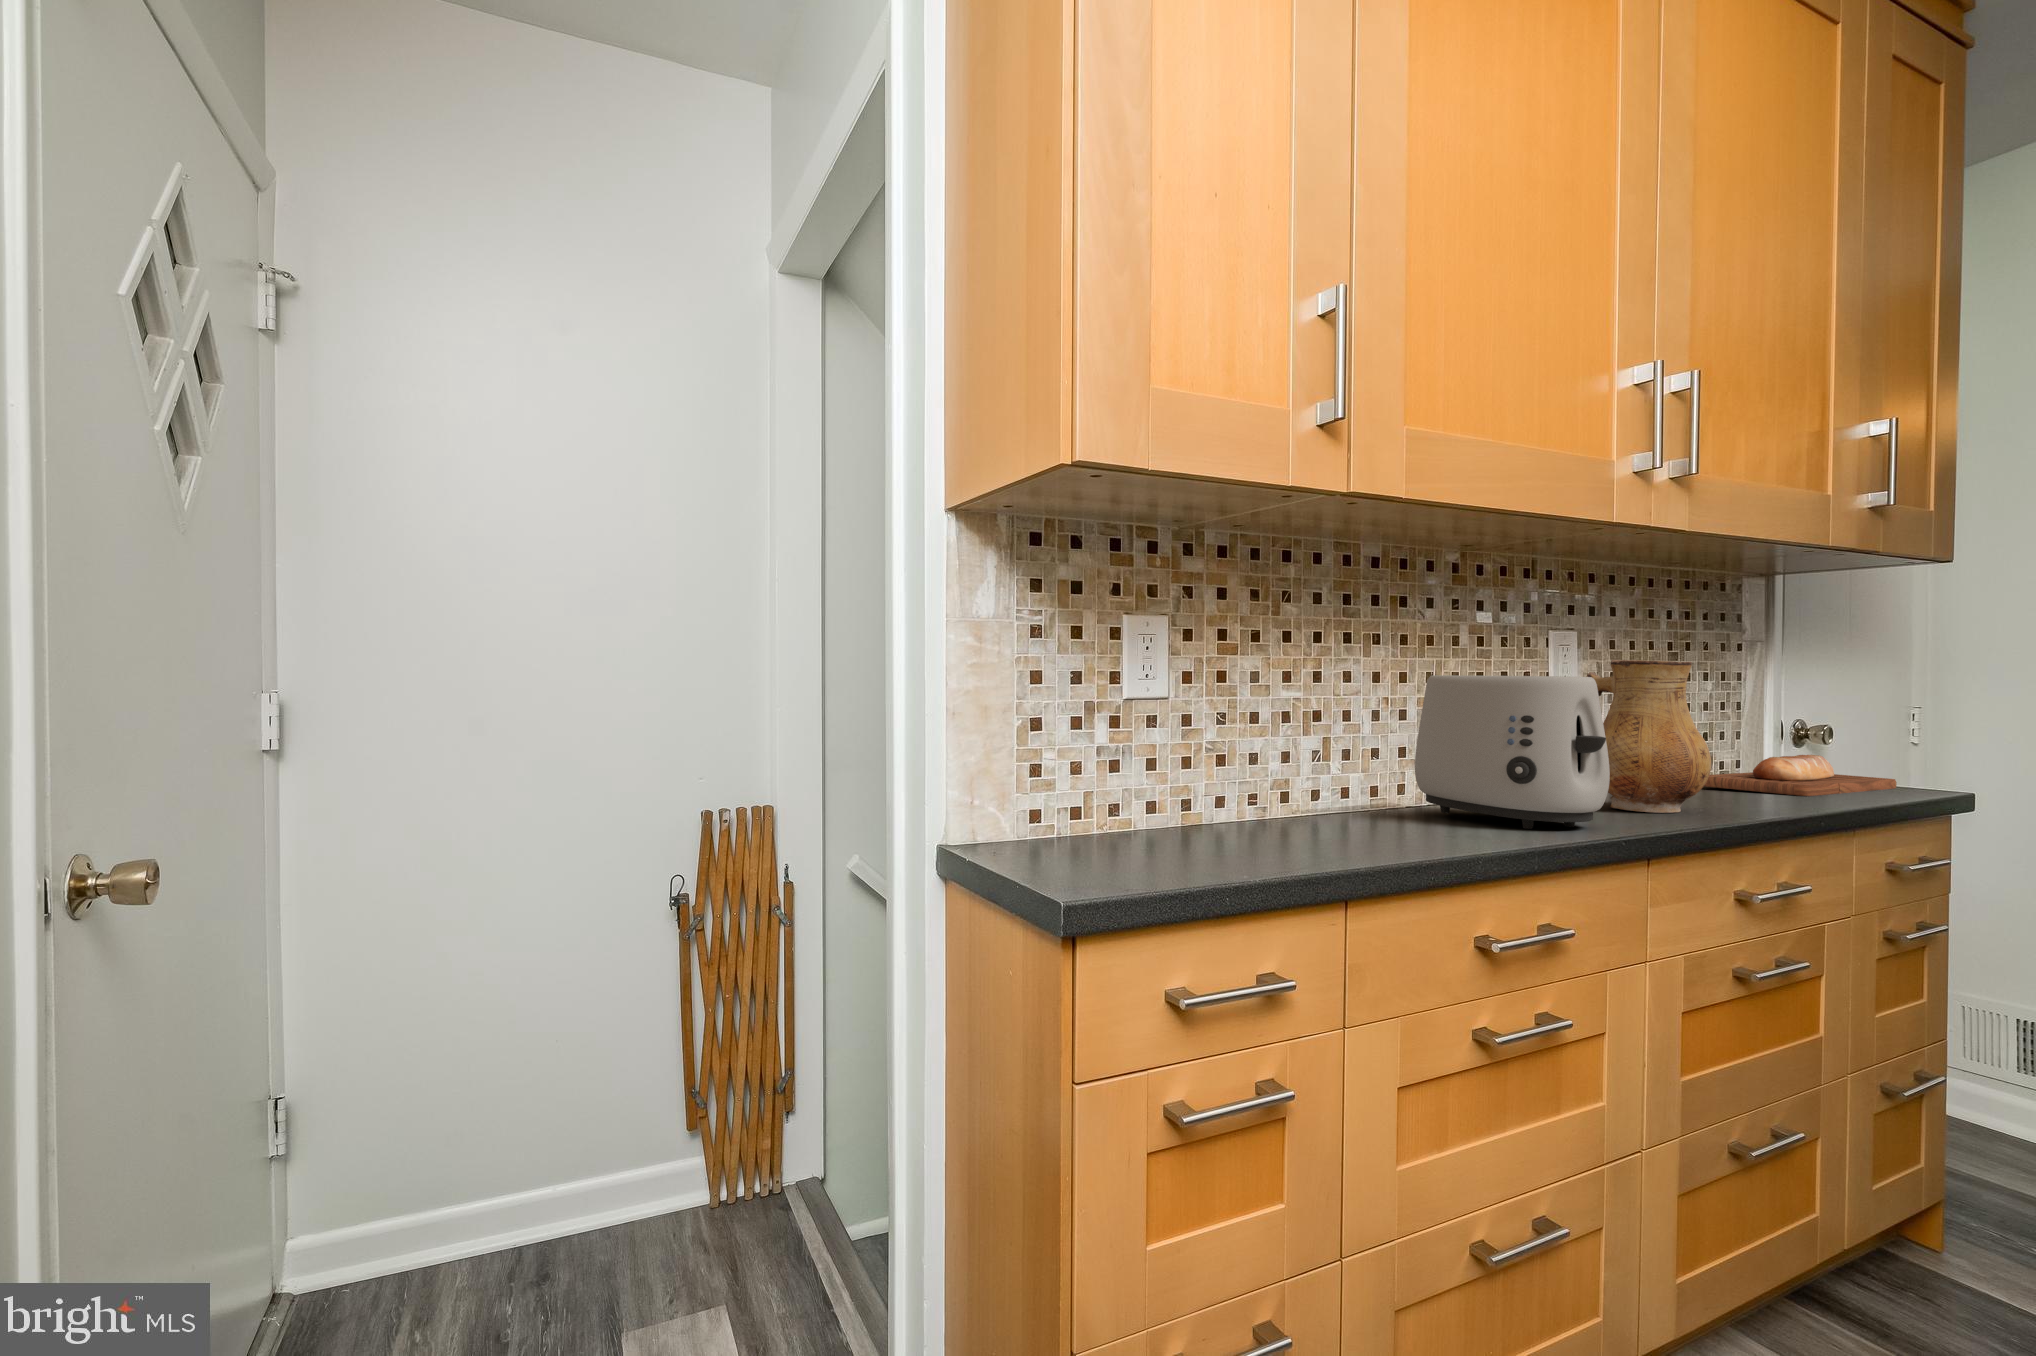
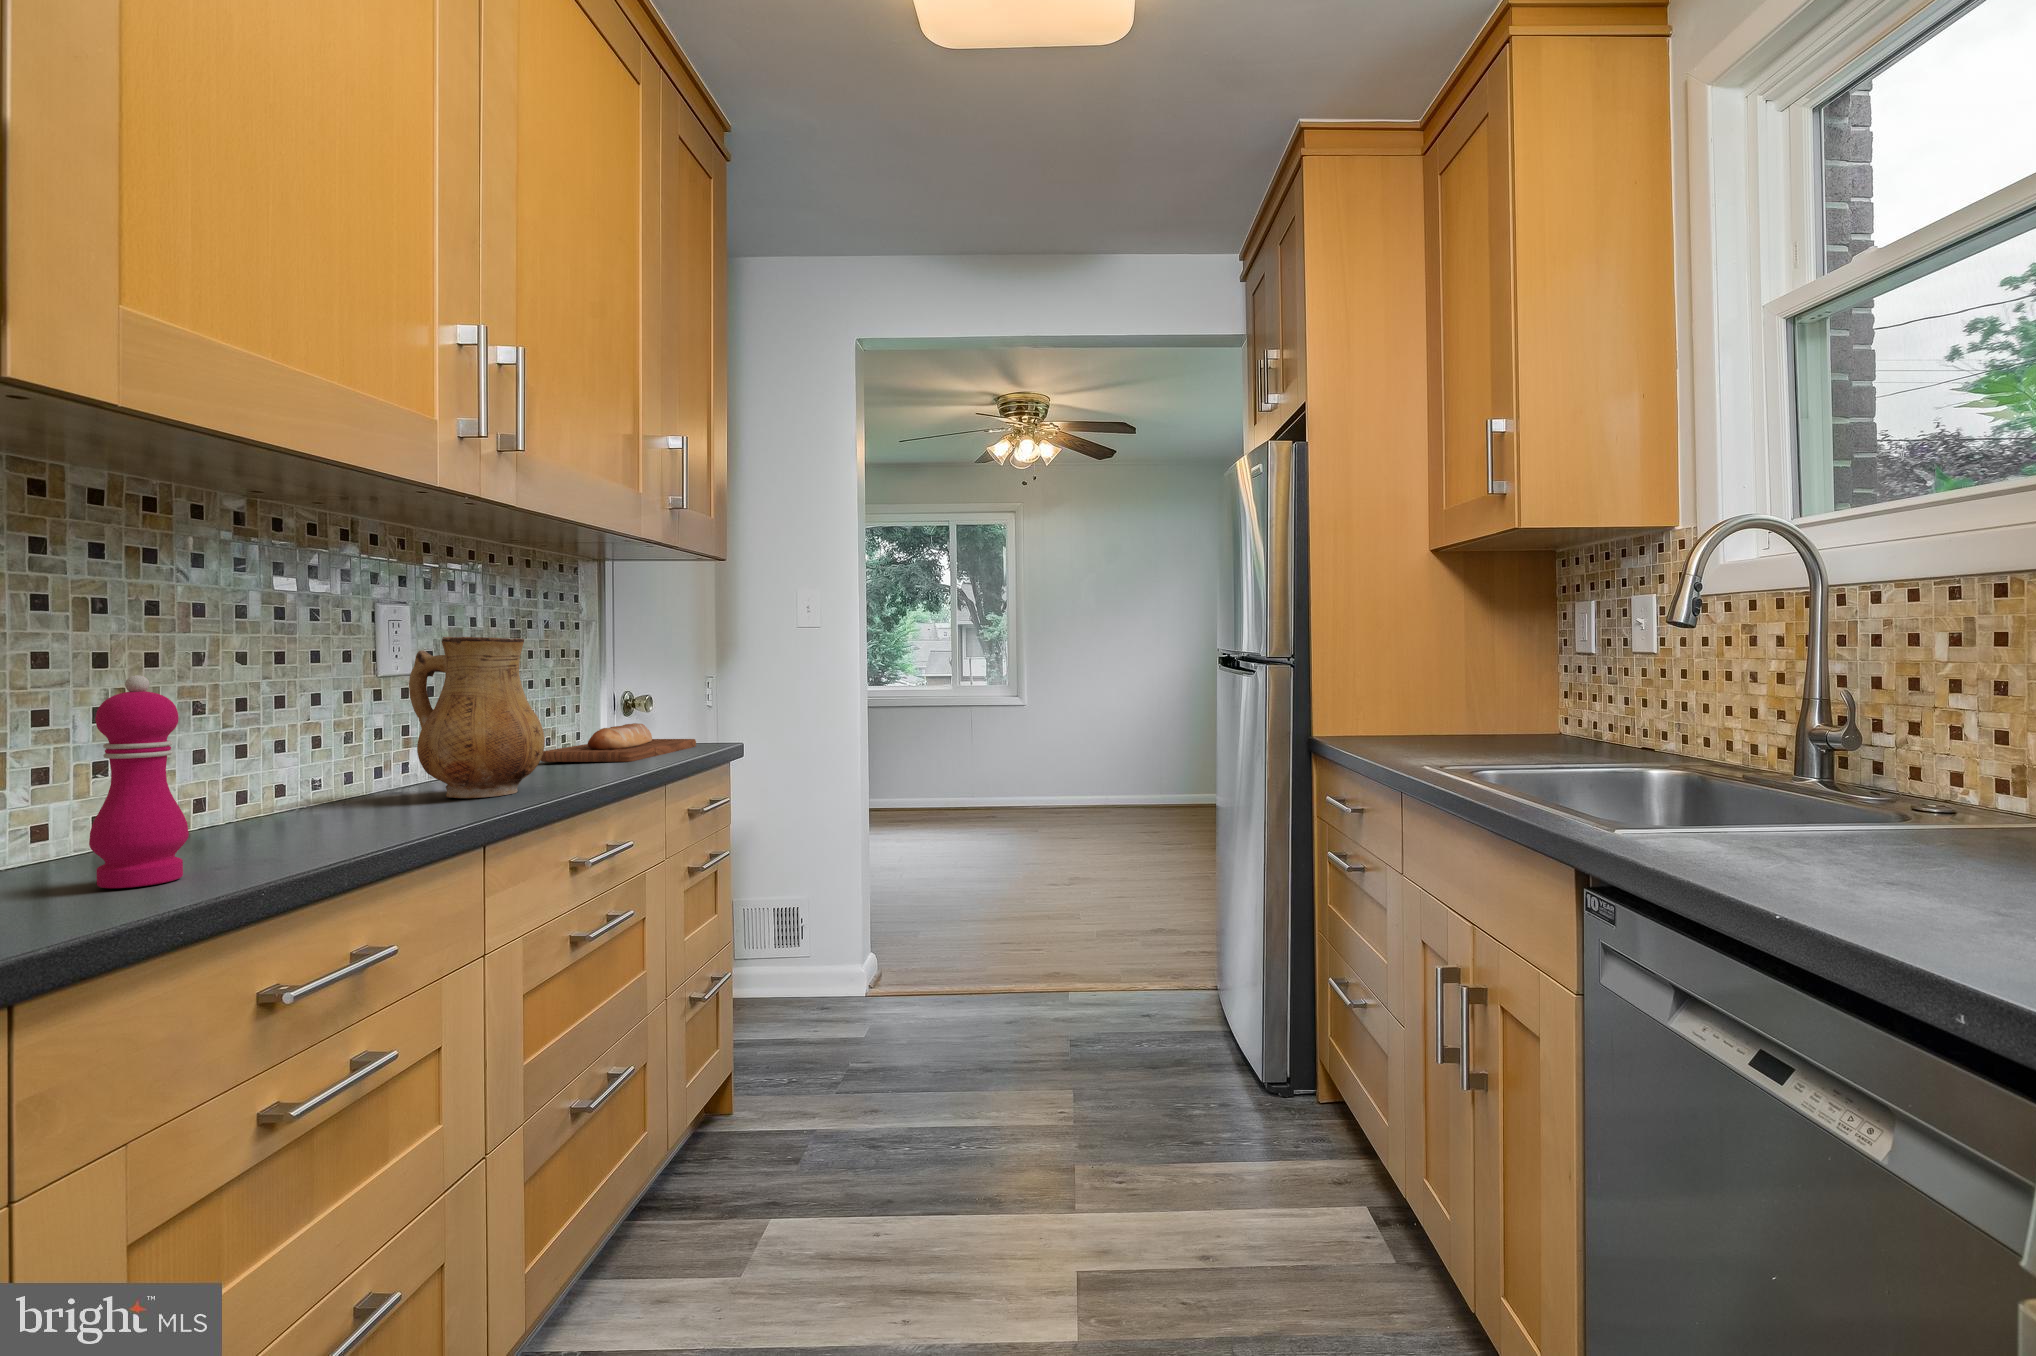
toaster: present [1415,675,1610,829] -> none [175,655,434,840]
pepper mill: none [1378,690,1435,840] -> present [89,675,189,888]

